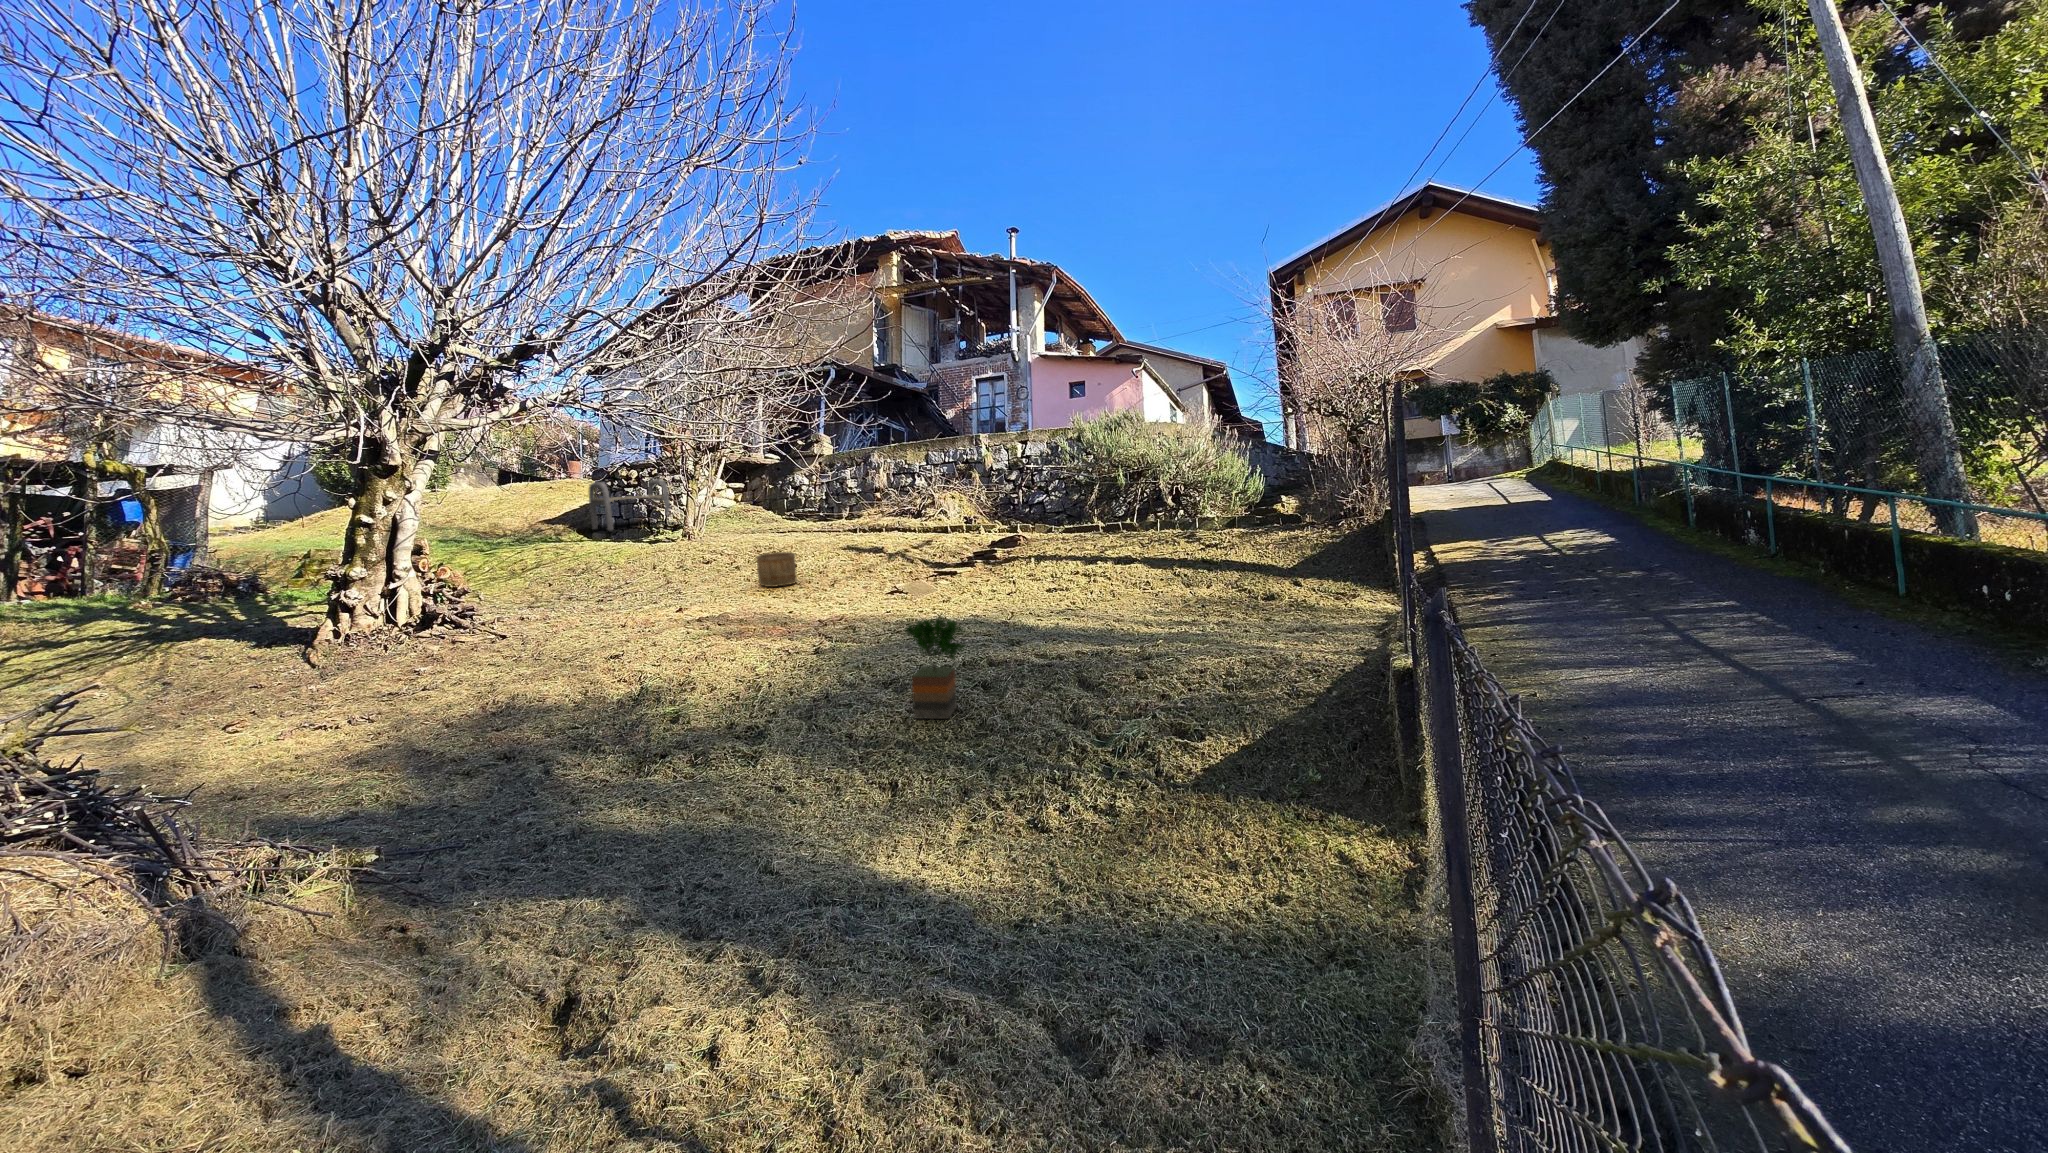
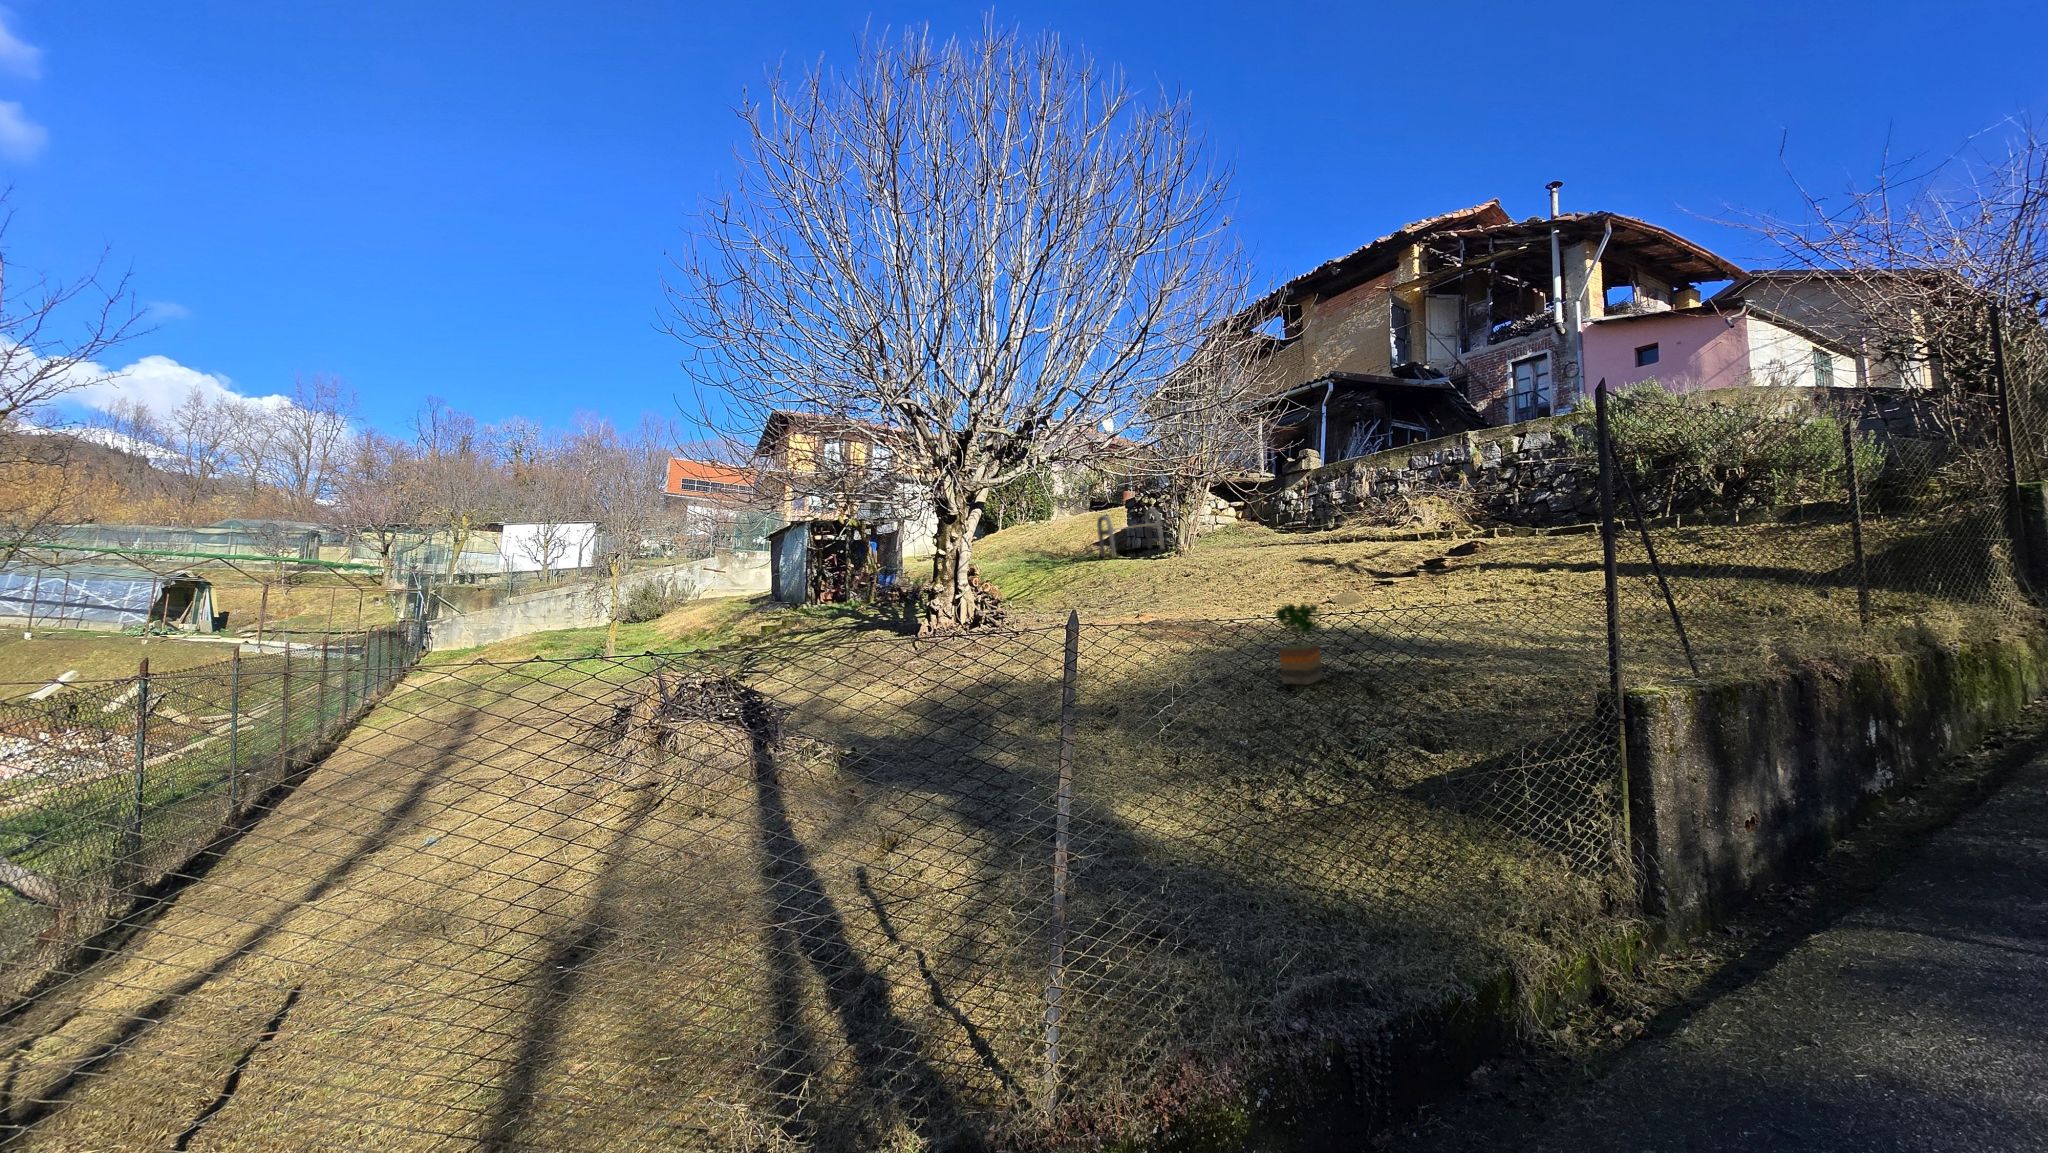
wooden bucket: present [756,552,797,587] -> none [1208,564,1245,595]

